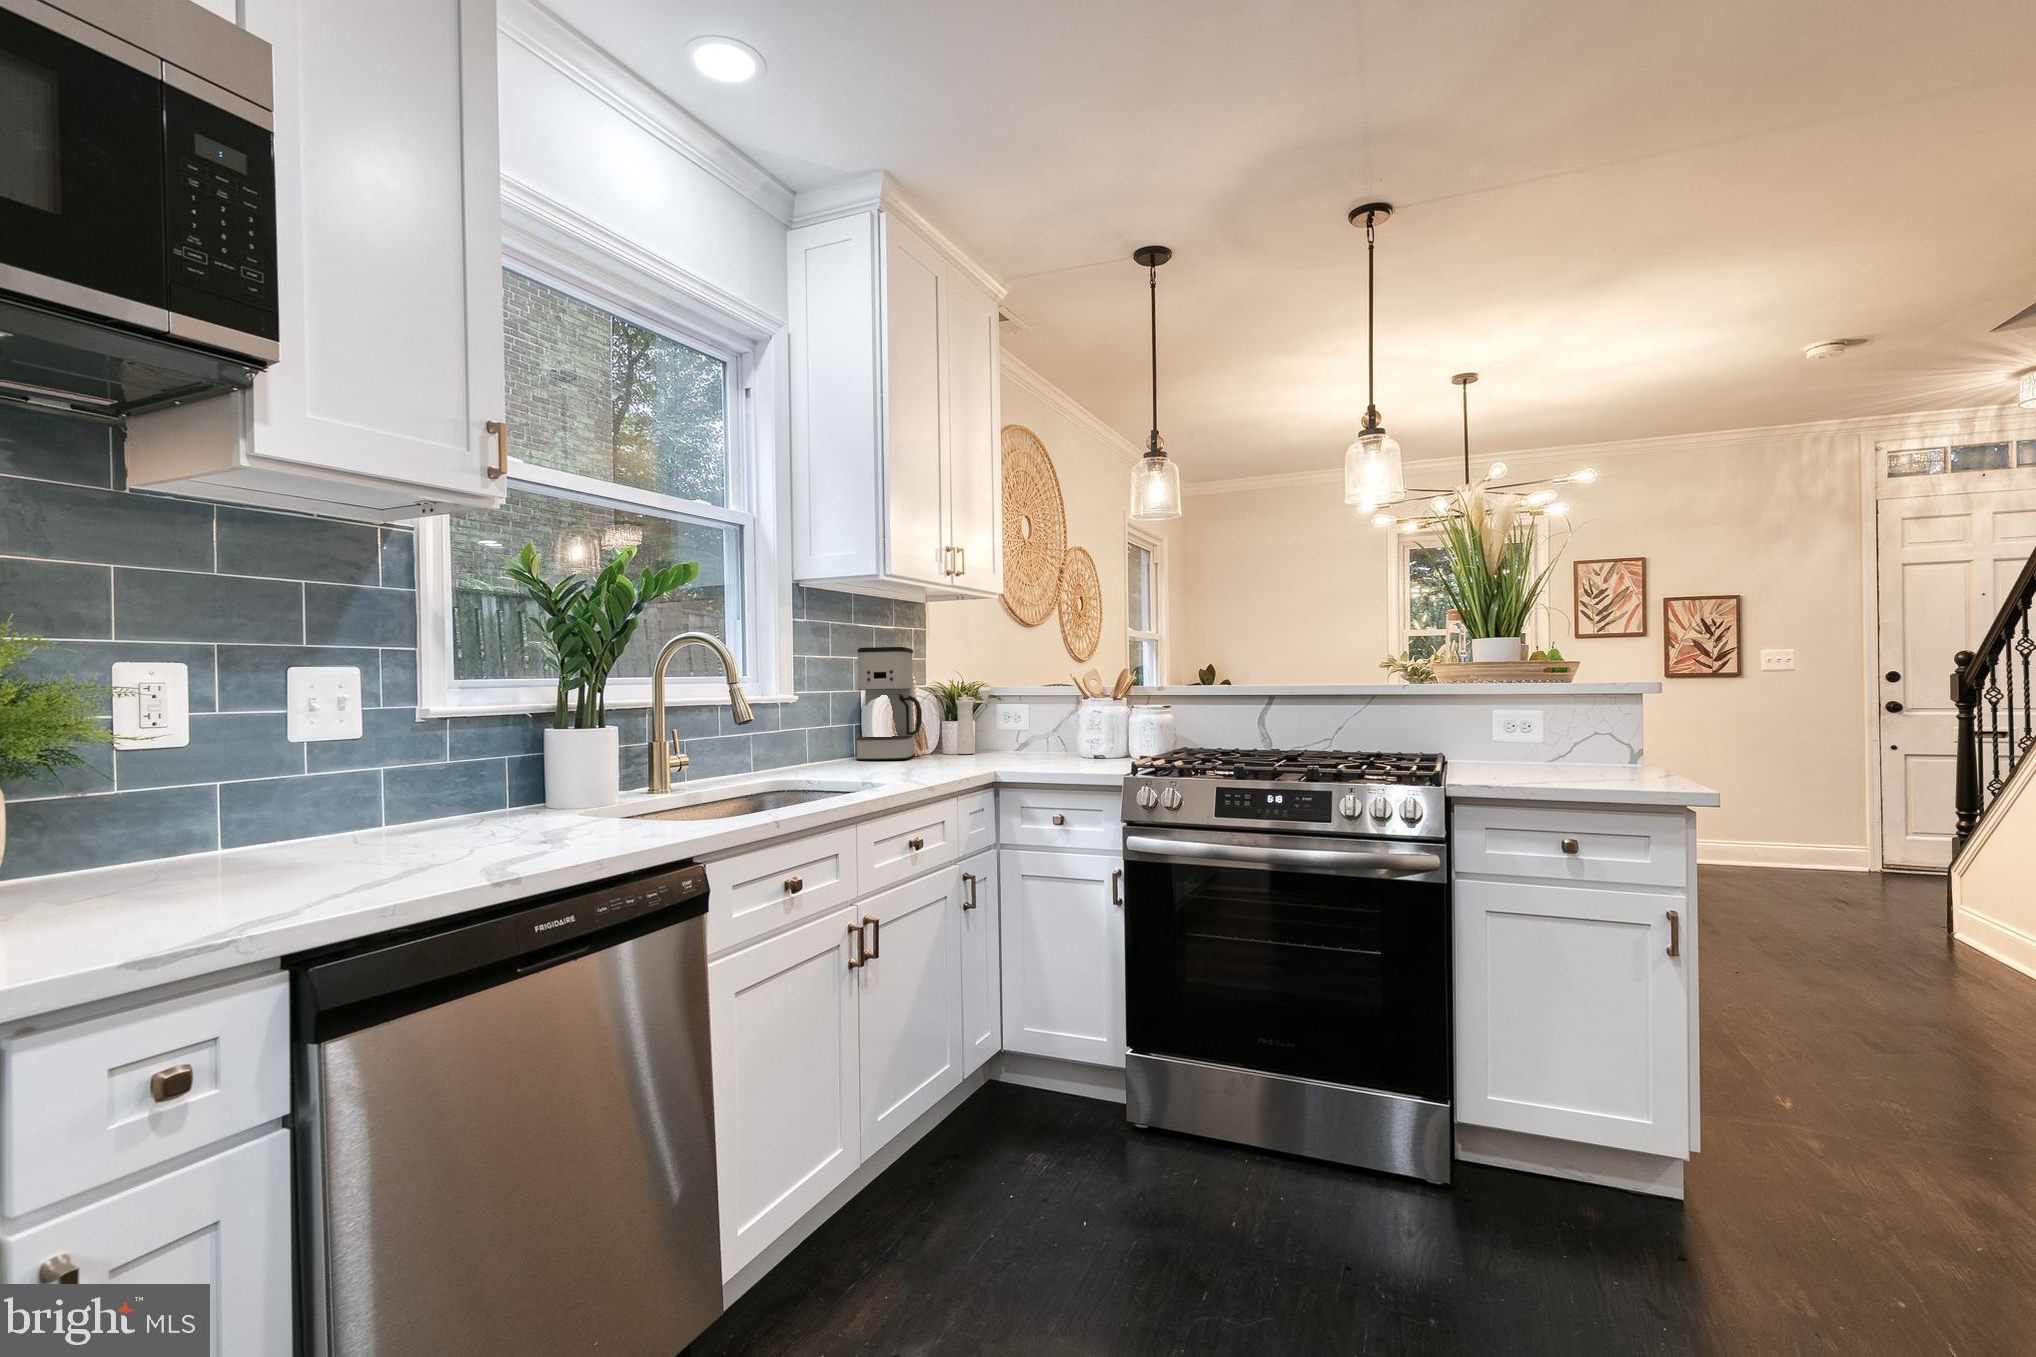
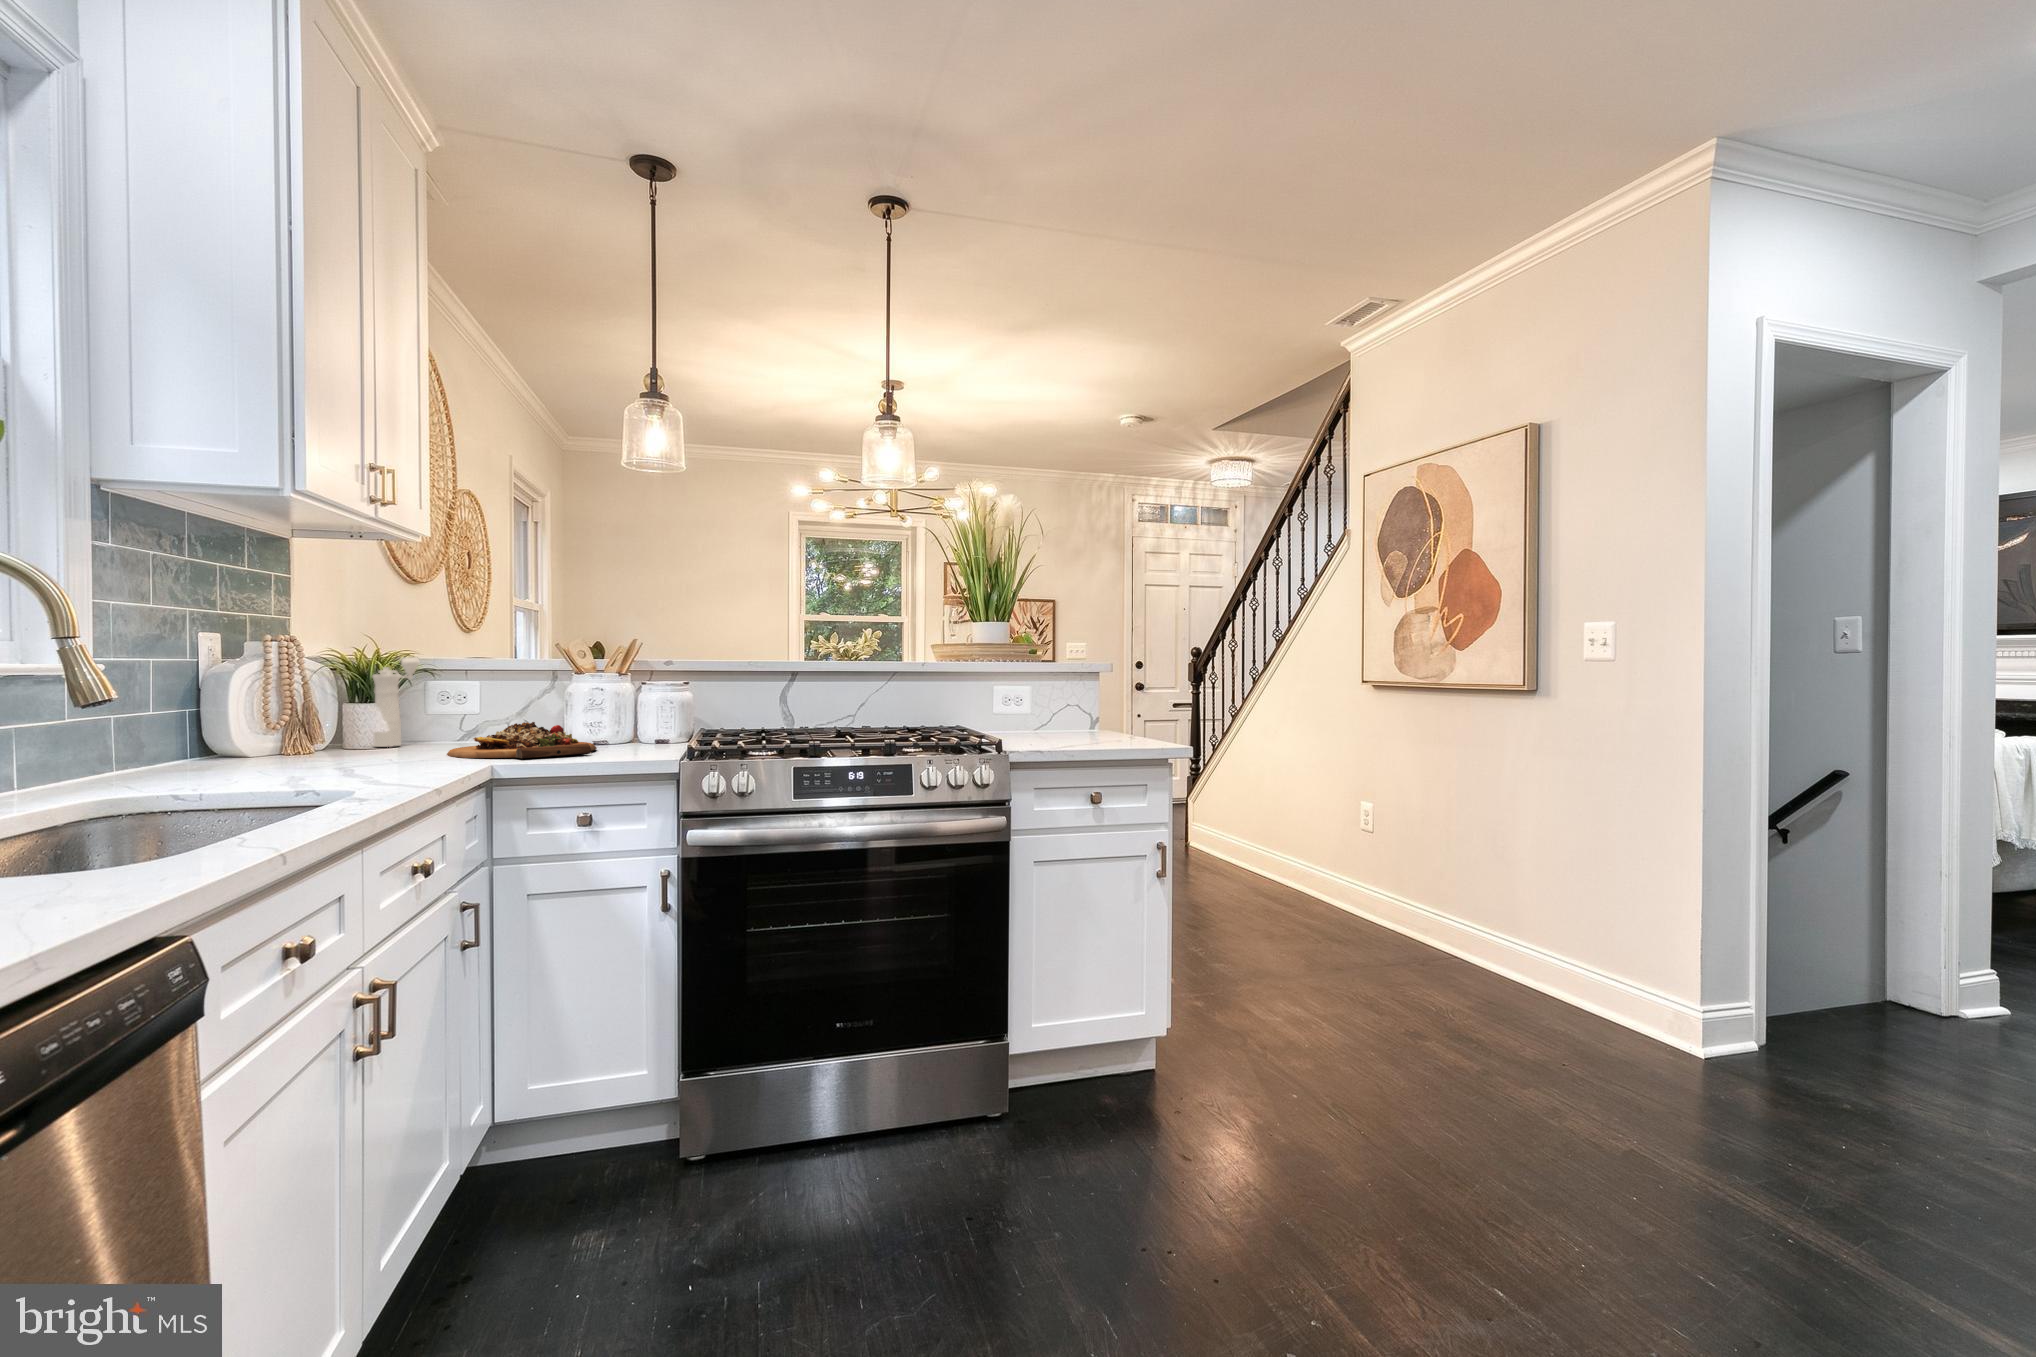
coffee maker: present [856,647,922,760] -> none [214,594,329,761]
cutting board: none [986,739,1092,768] -> present [447,722,597,758]

